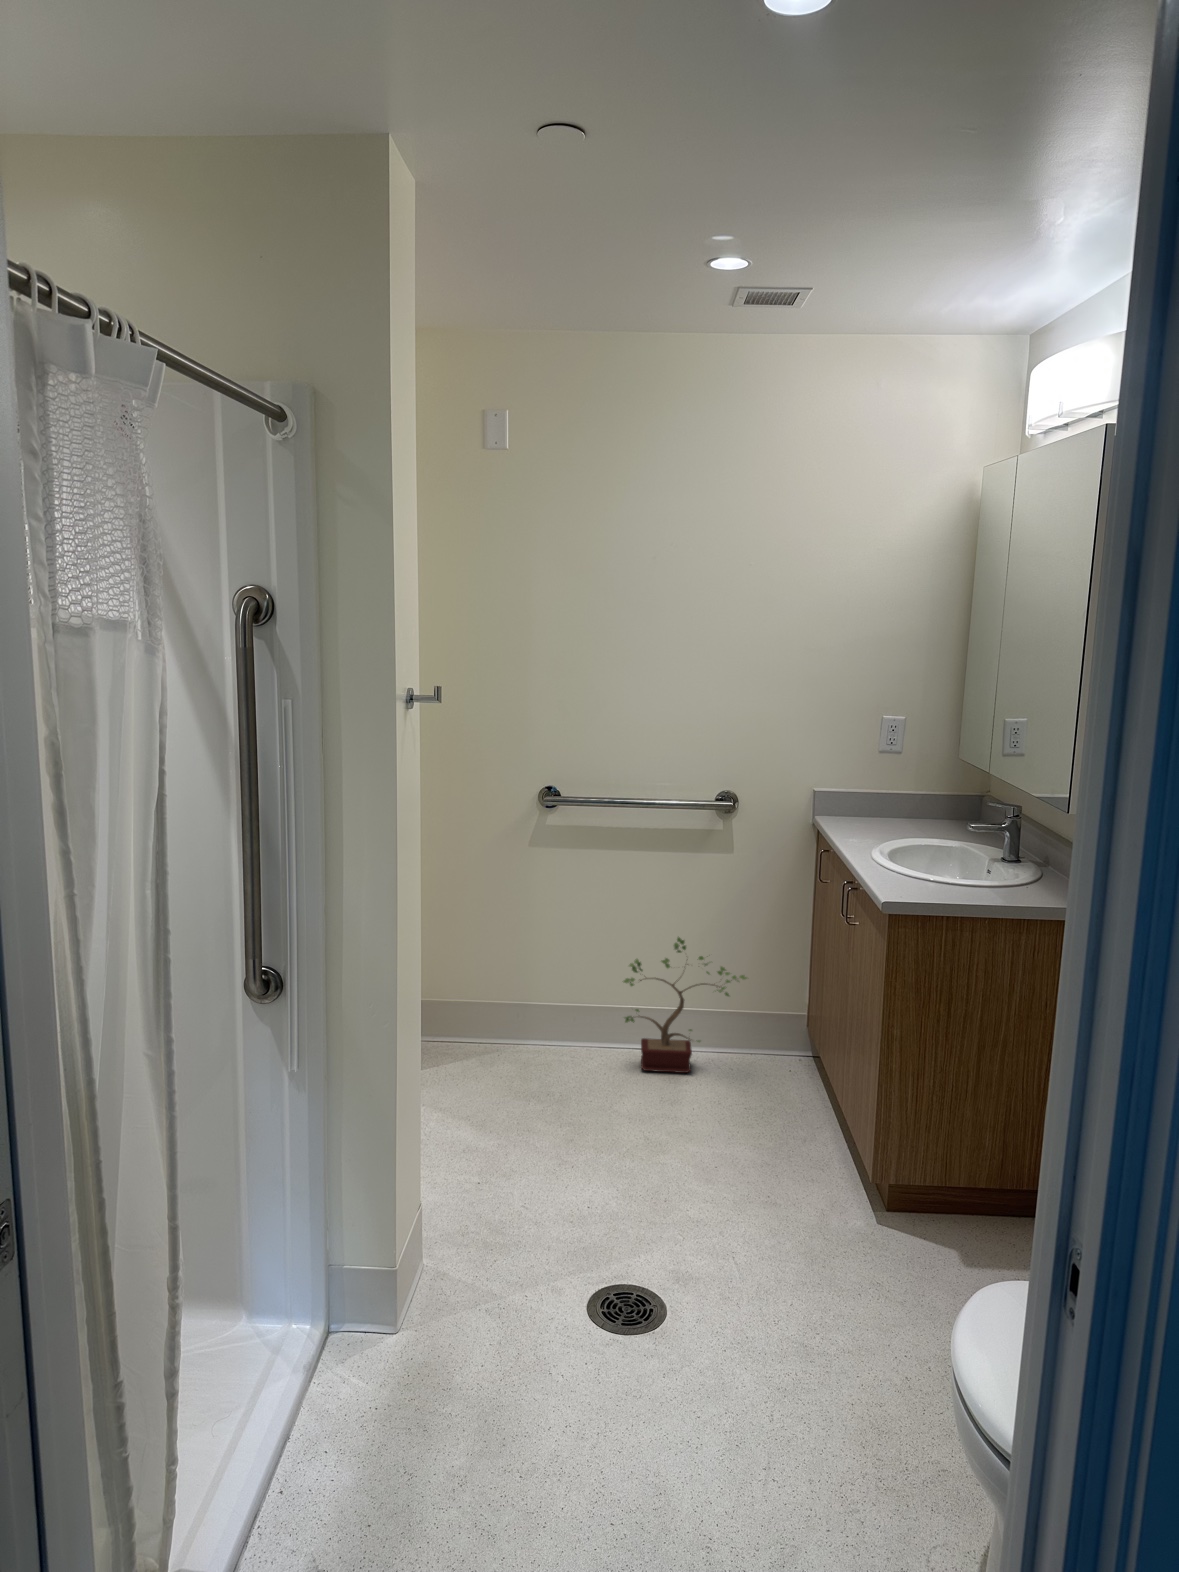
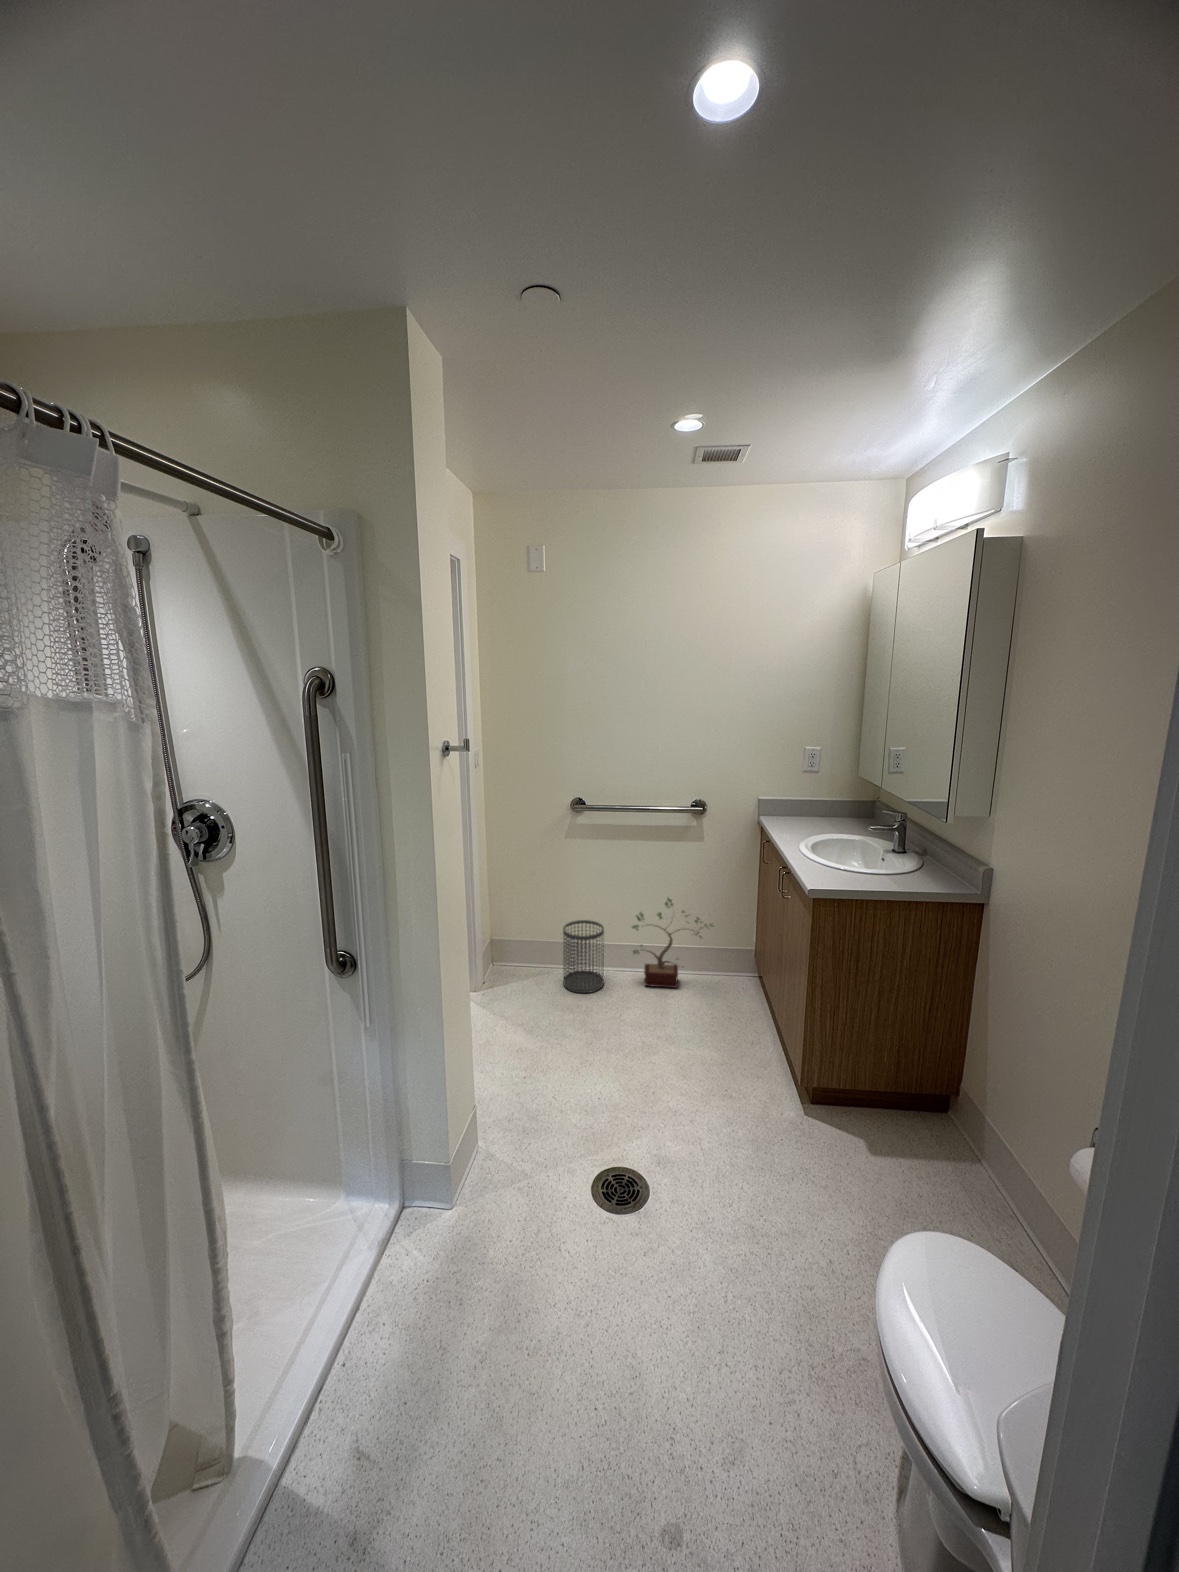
wastebasket: none [518,972,582,1080] -> present [563,920,604,993]

